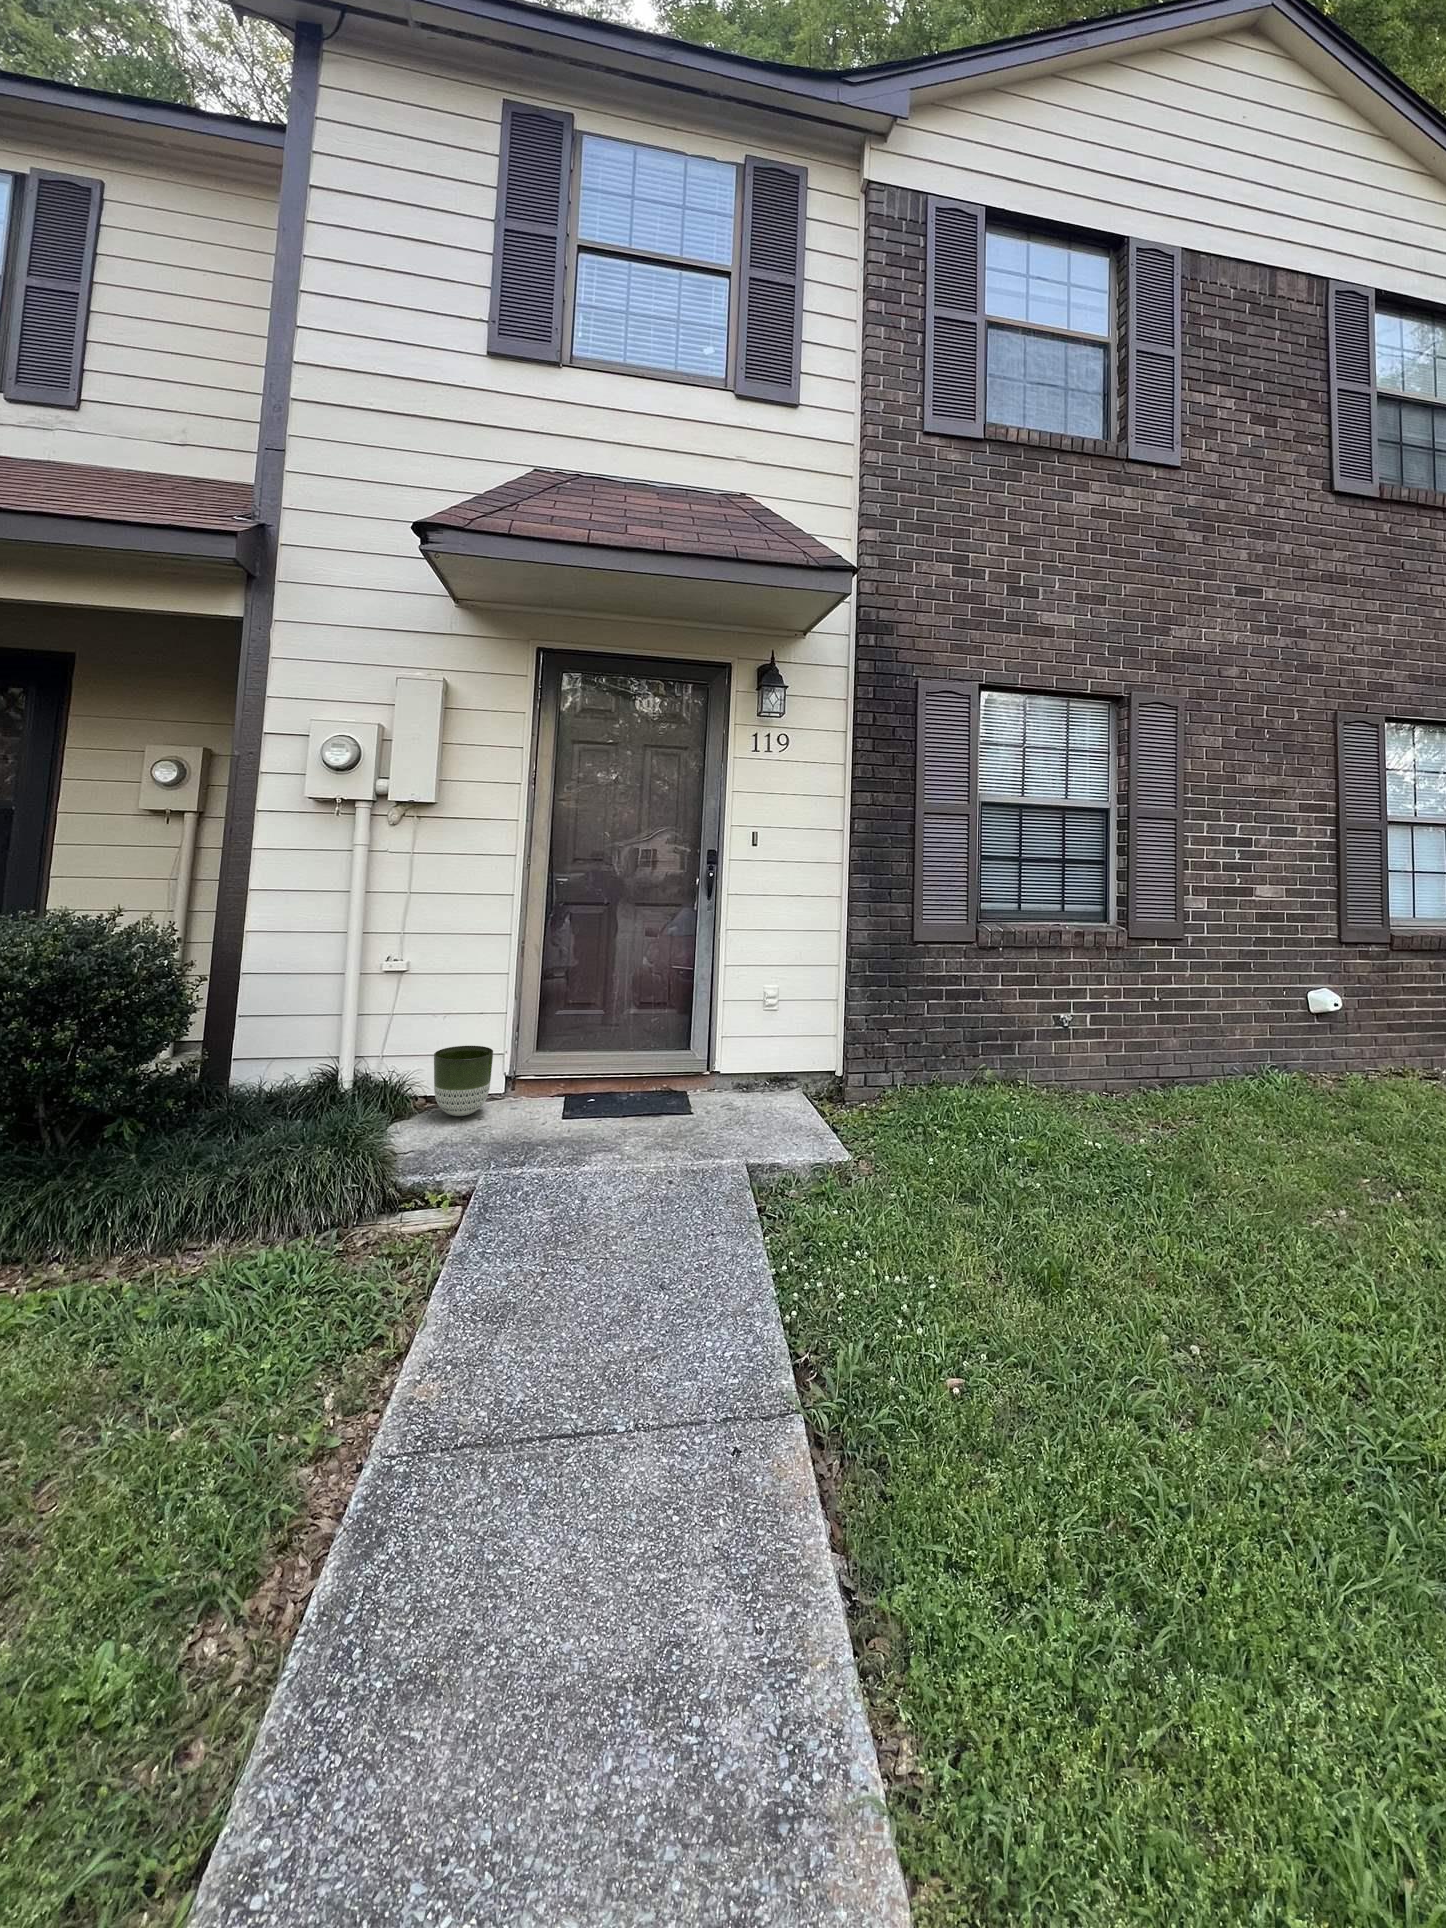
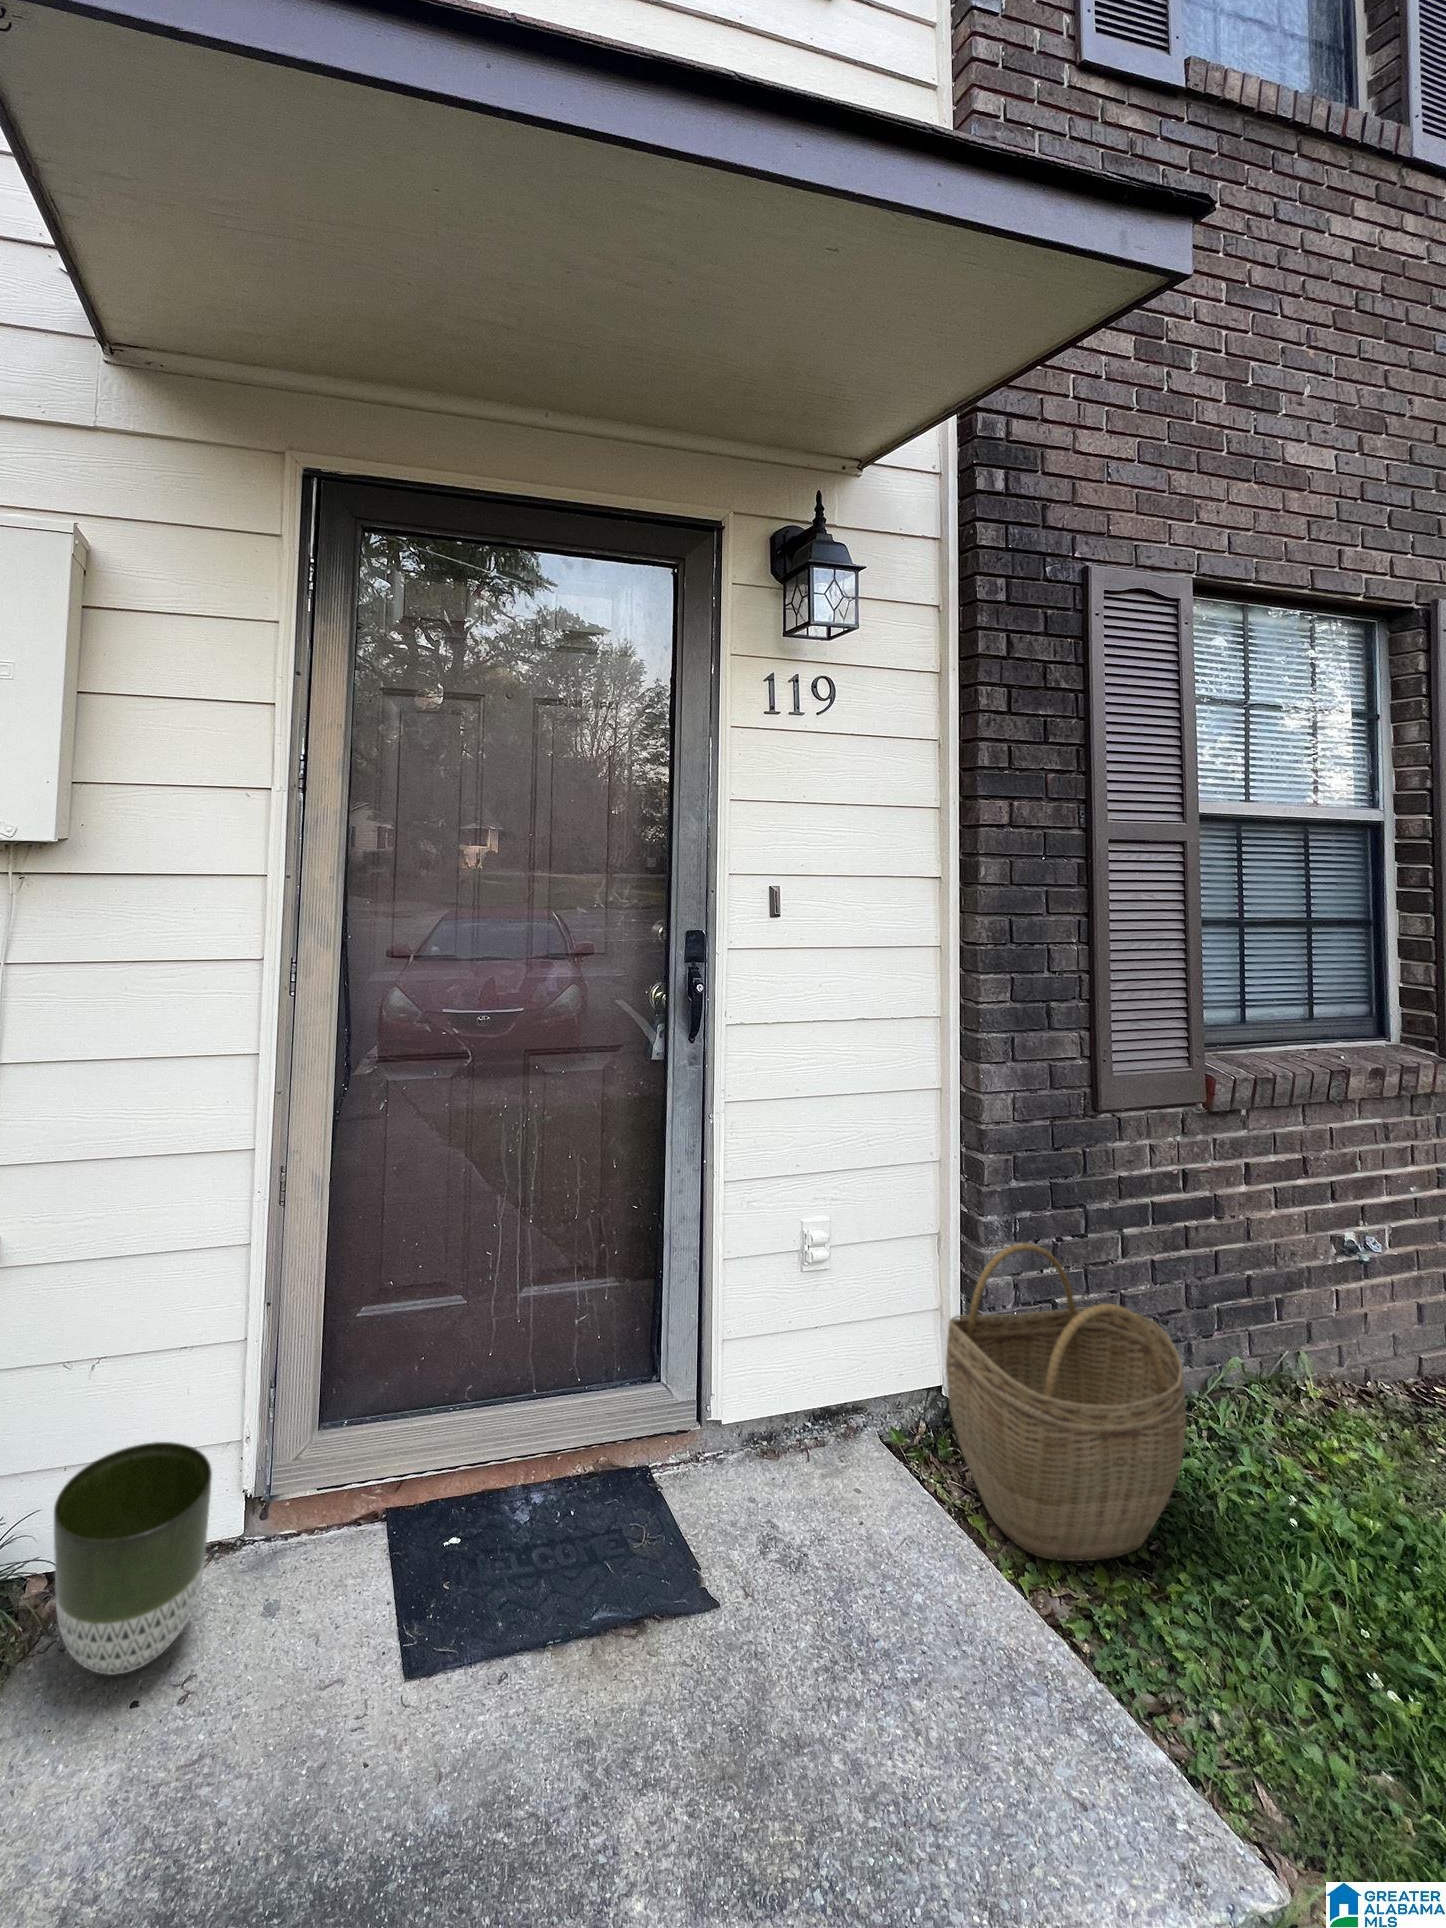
woven basket: none [815,995,909,1115] -> present [946,1243,1186,1561]

